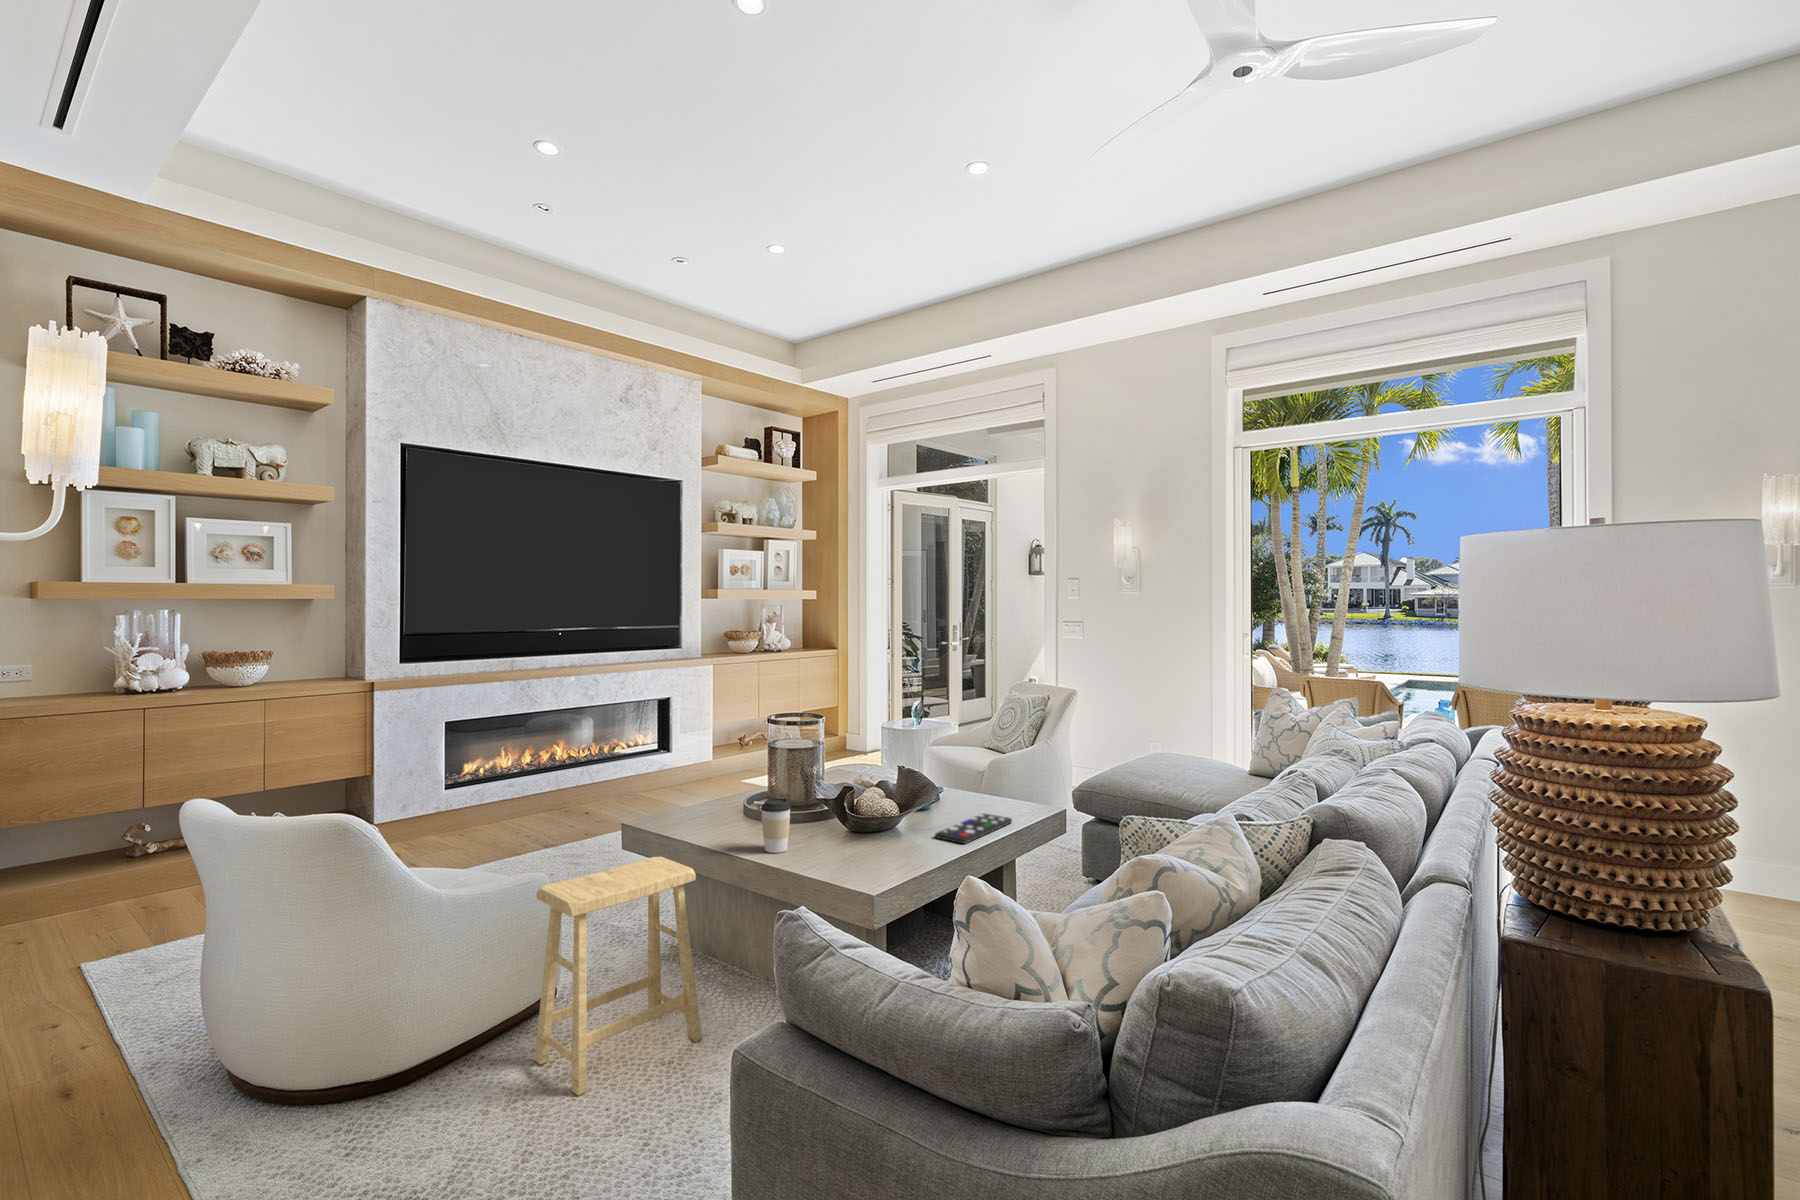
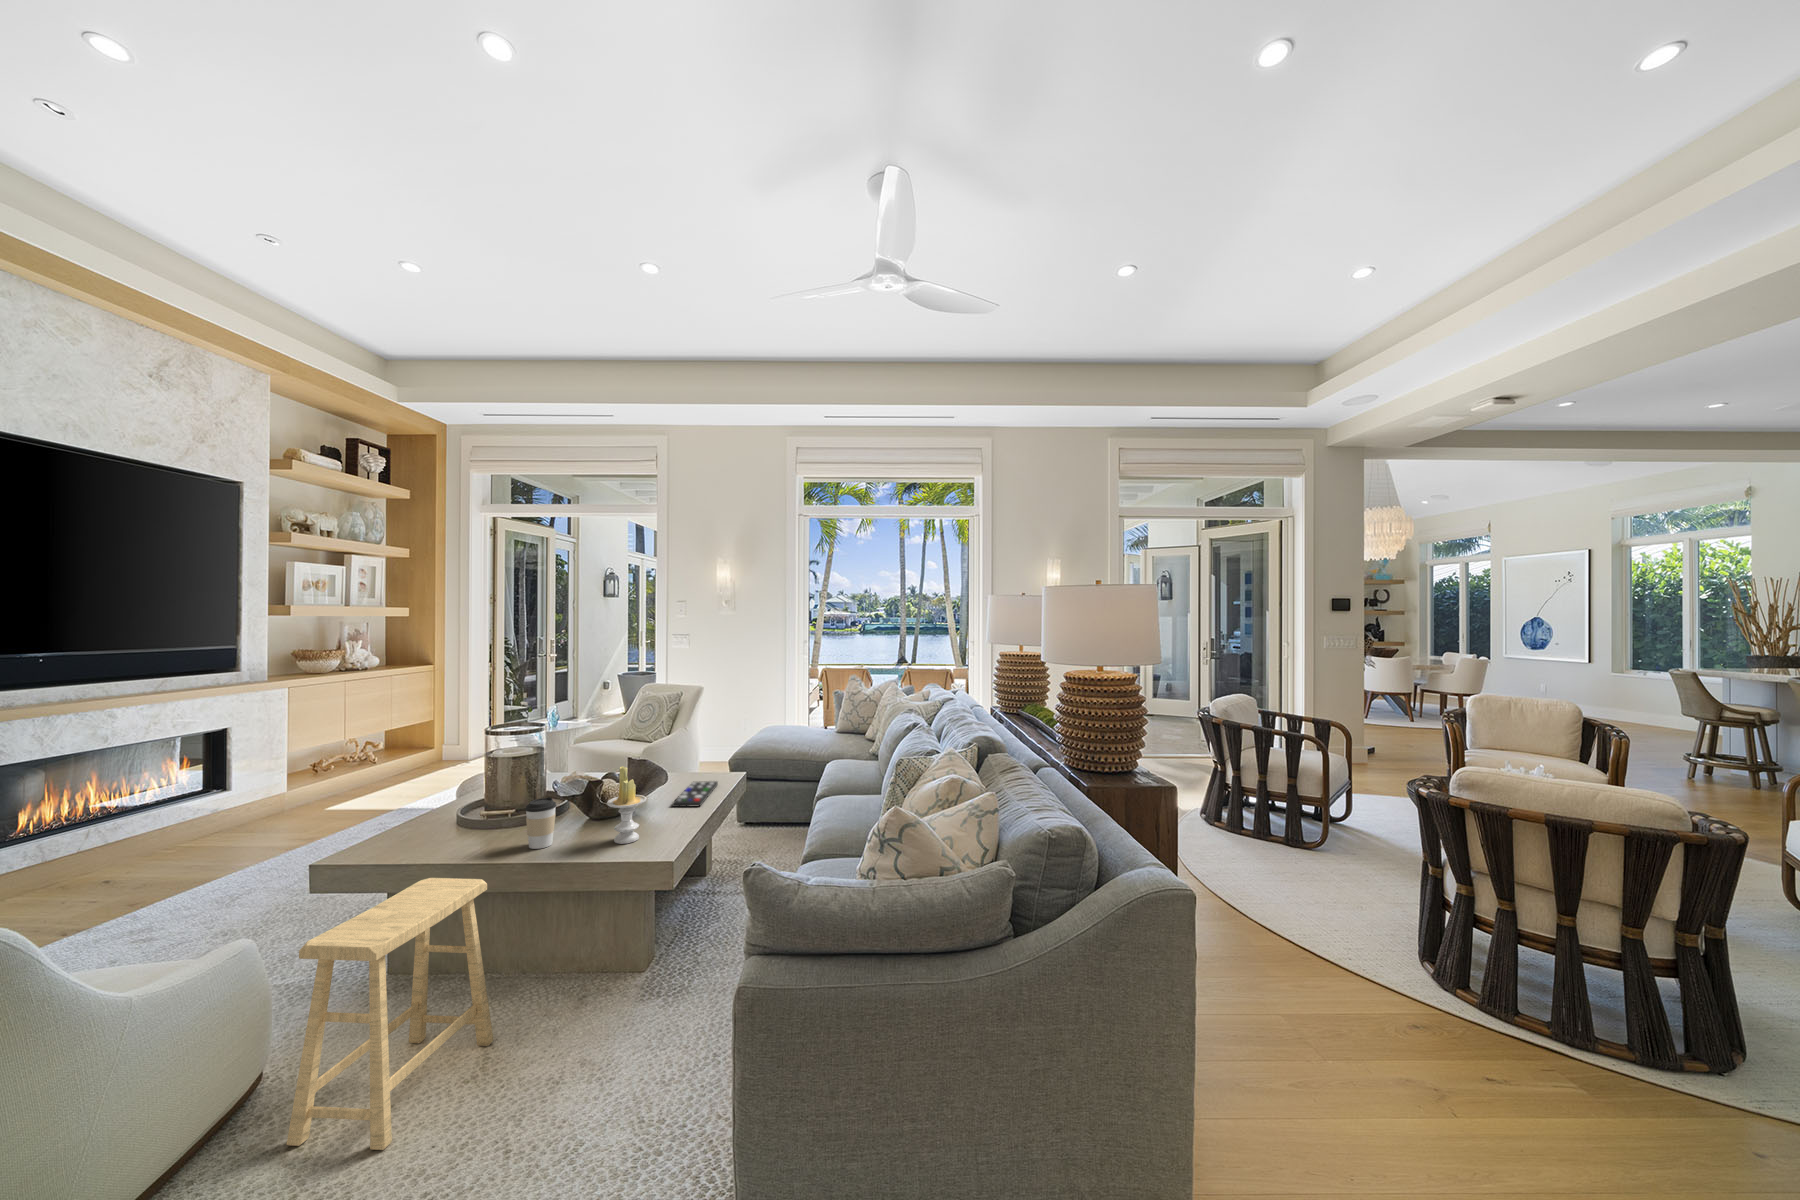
candle: none [832,775,875,867] -> present [607,766,647,844]

